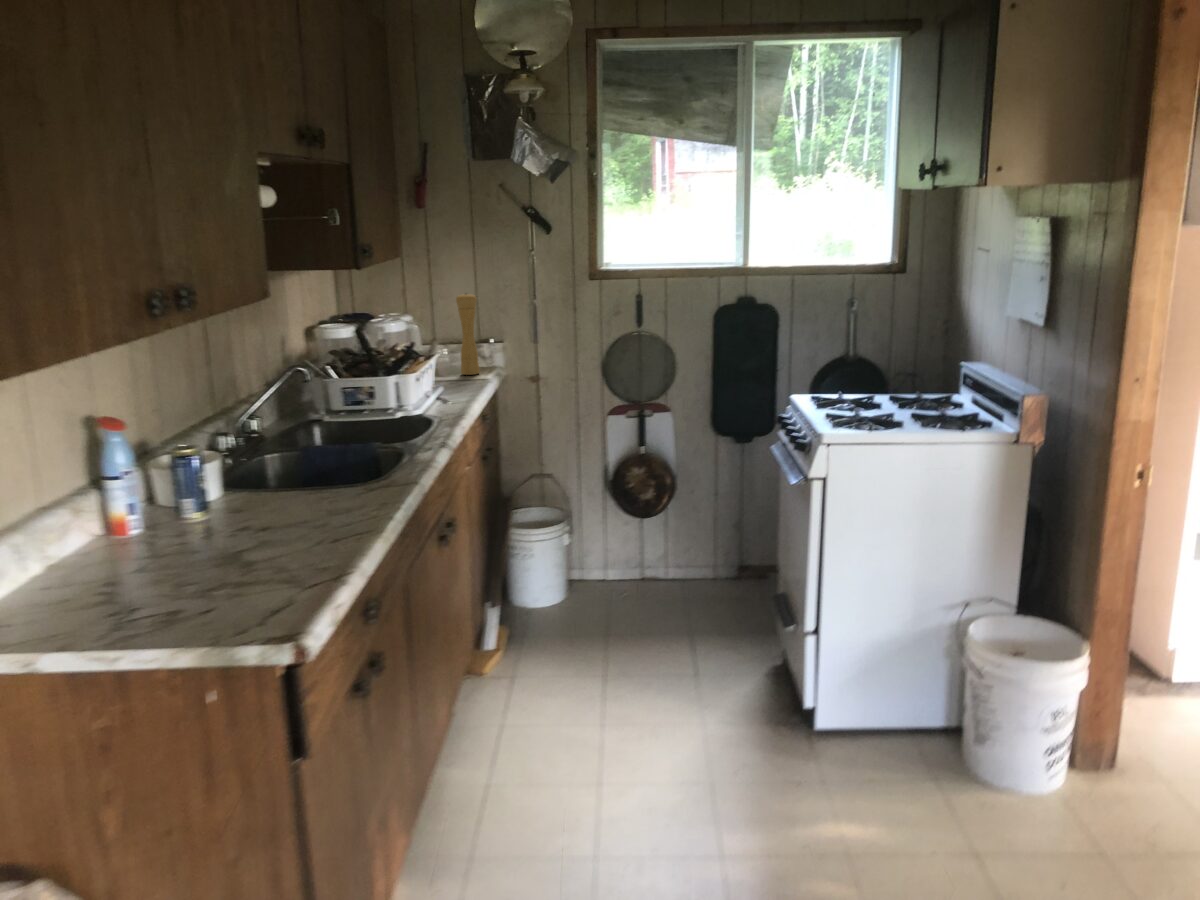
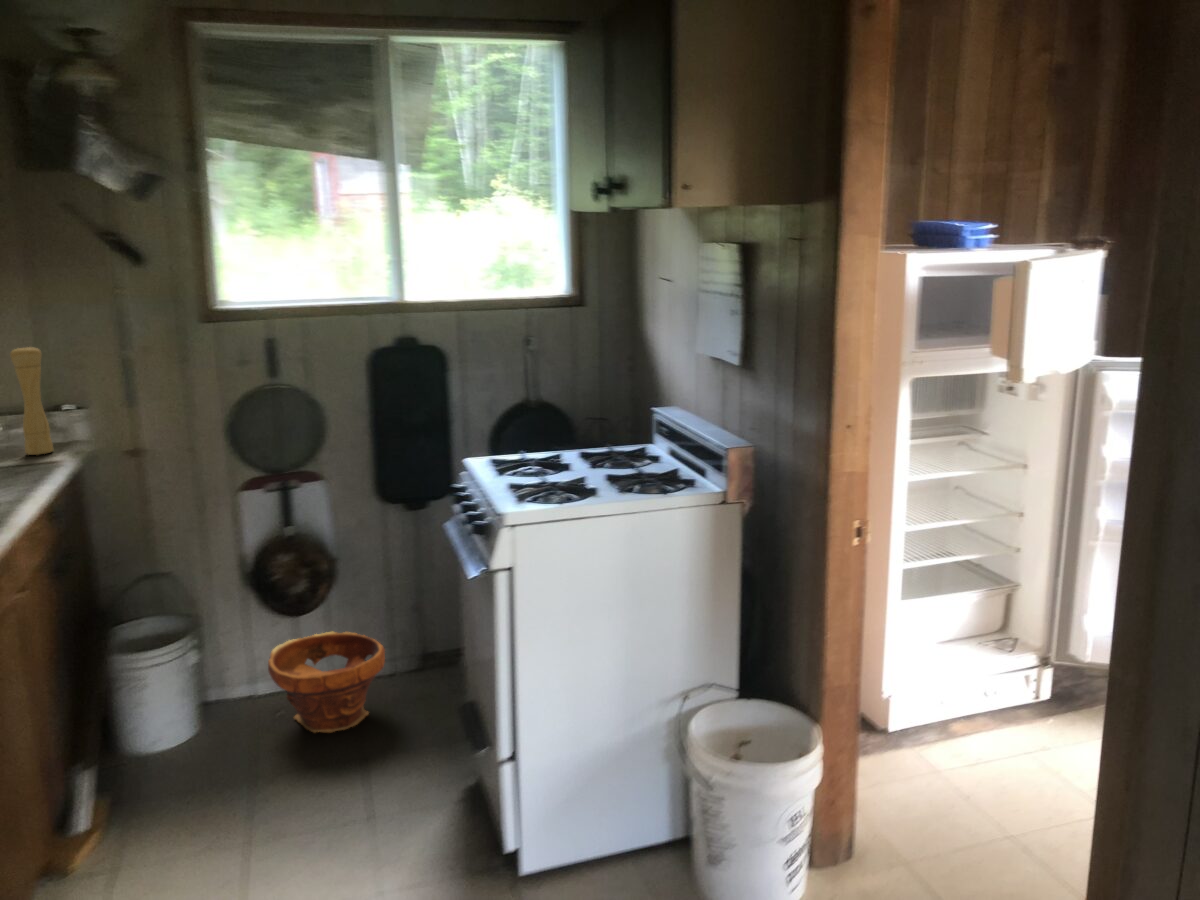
planter: none [621,534,712,611] -> present [268,632,385,733]

